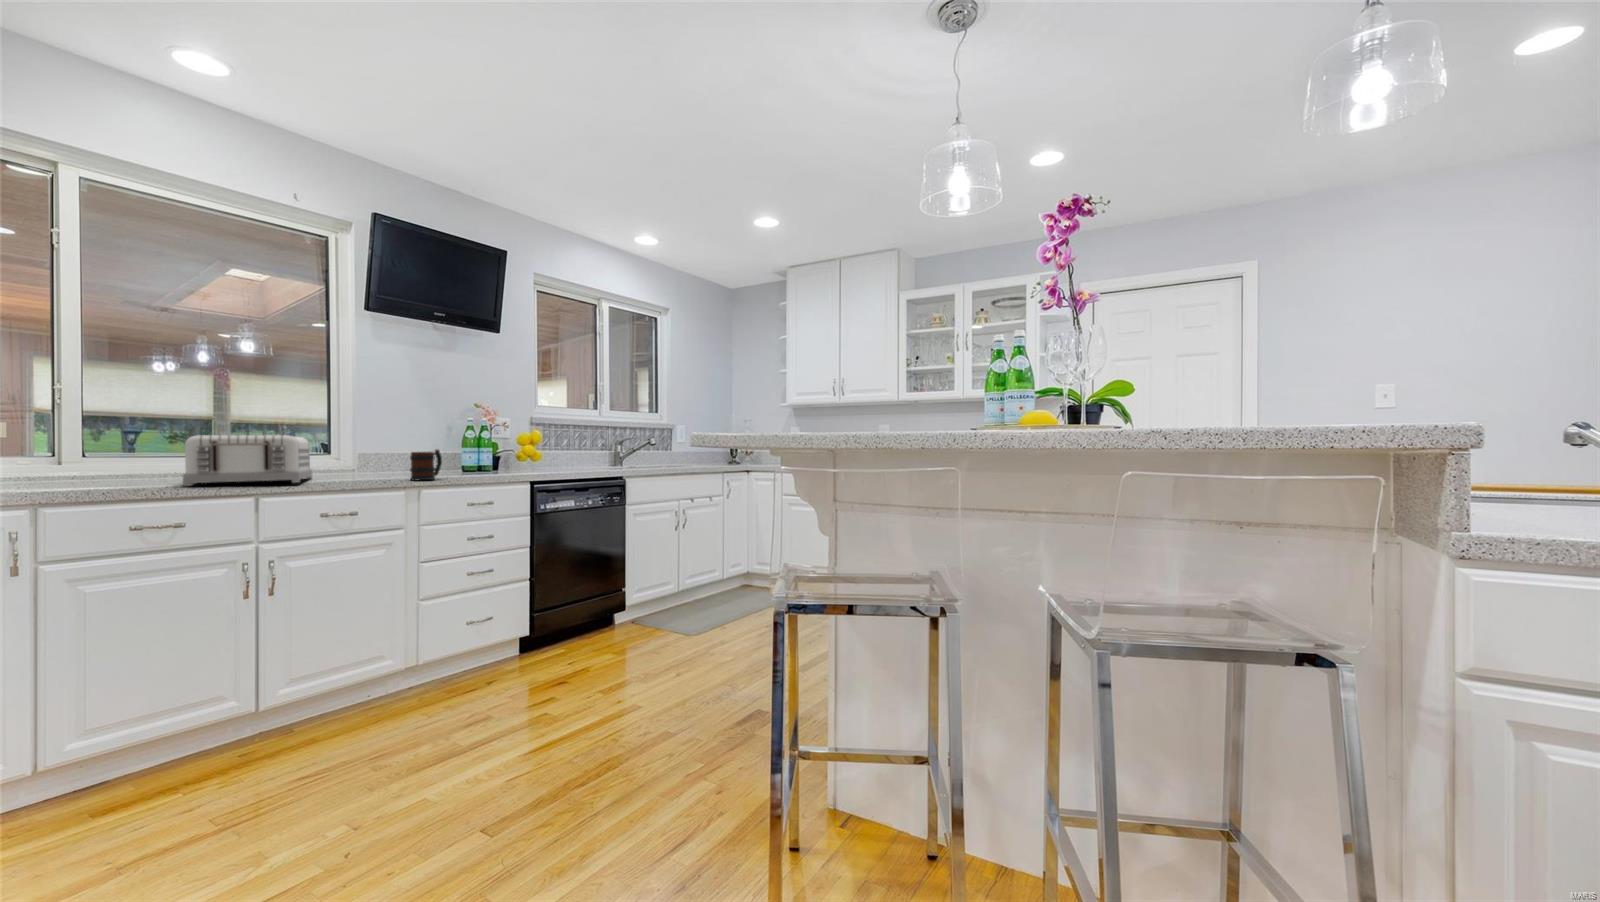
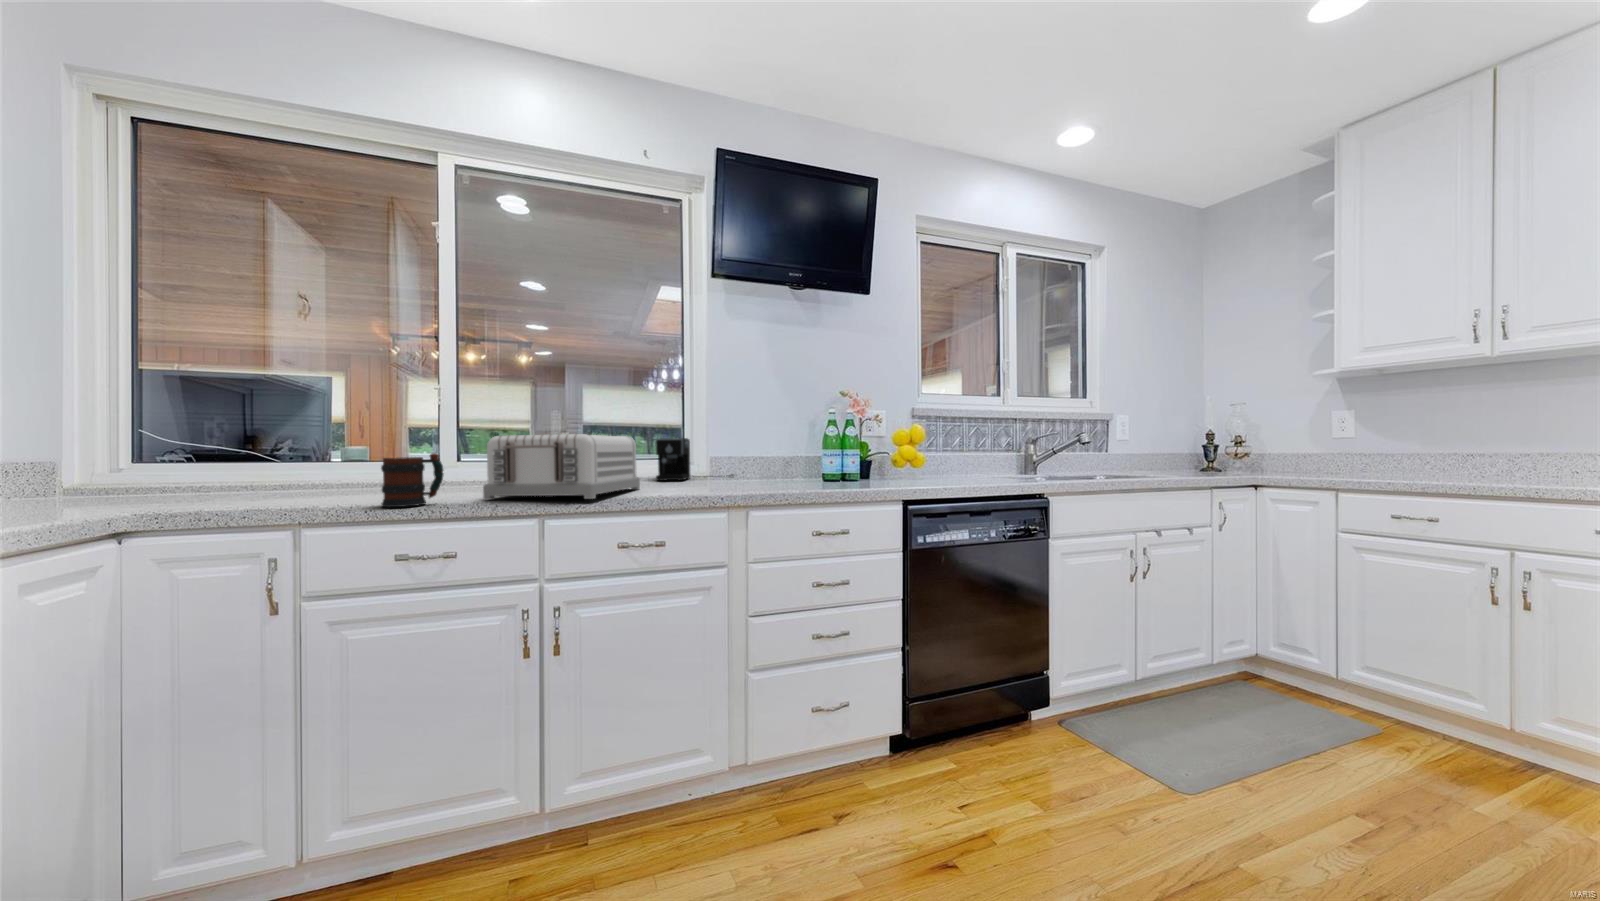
coffee maker: none [306,439,380,474] -> present [655,438,733,481]
mug: present [410,449,442,480] -> present [381,453,443,507]

